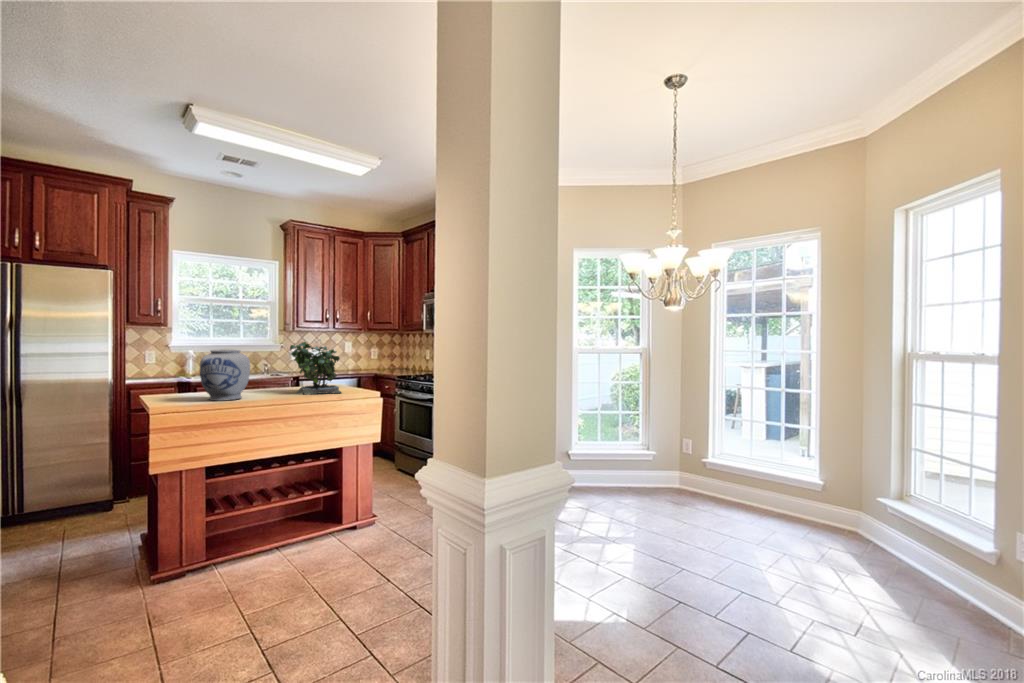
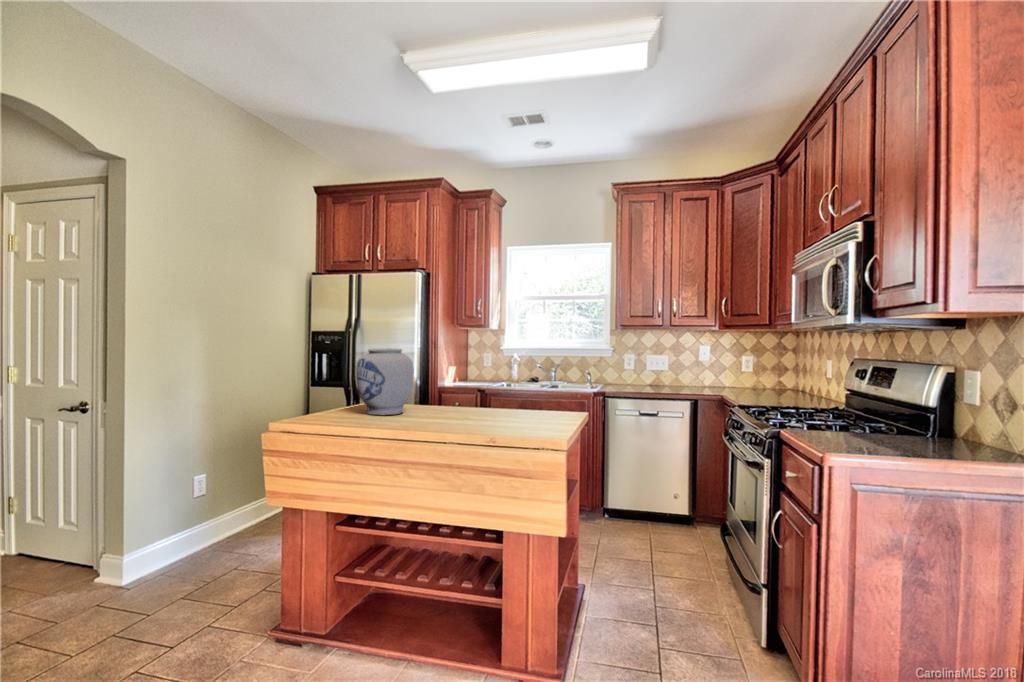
potted plant: present [290,342,341,395] -> none [474,335,540,424]

